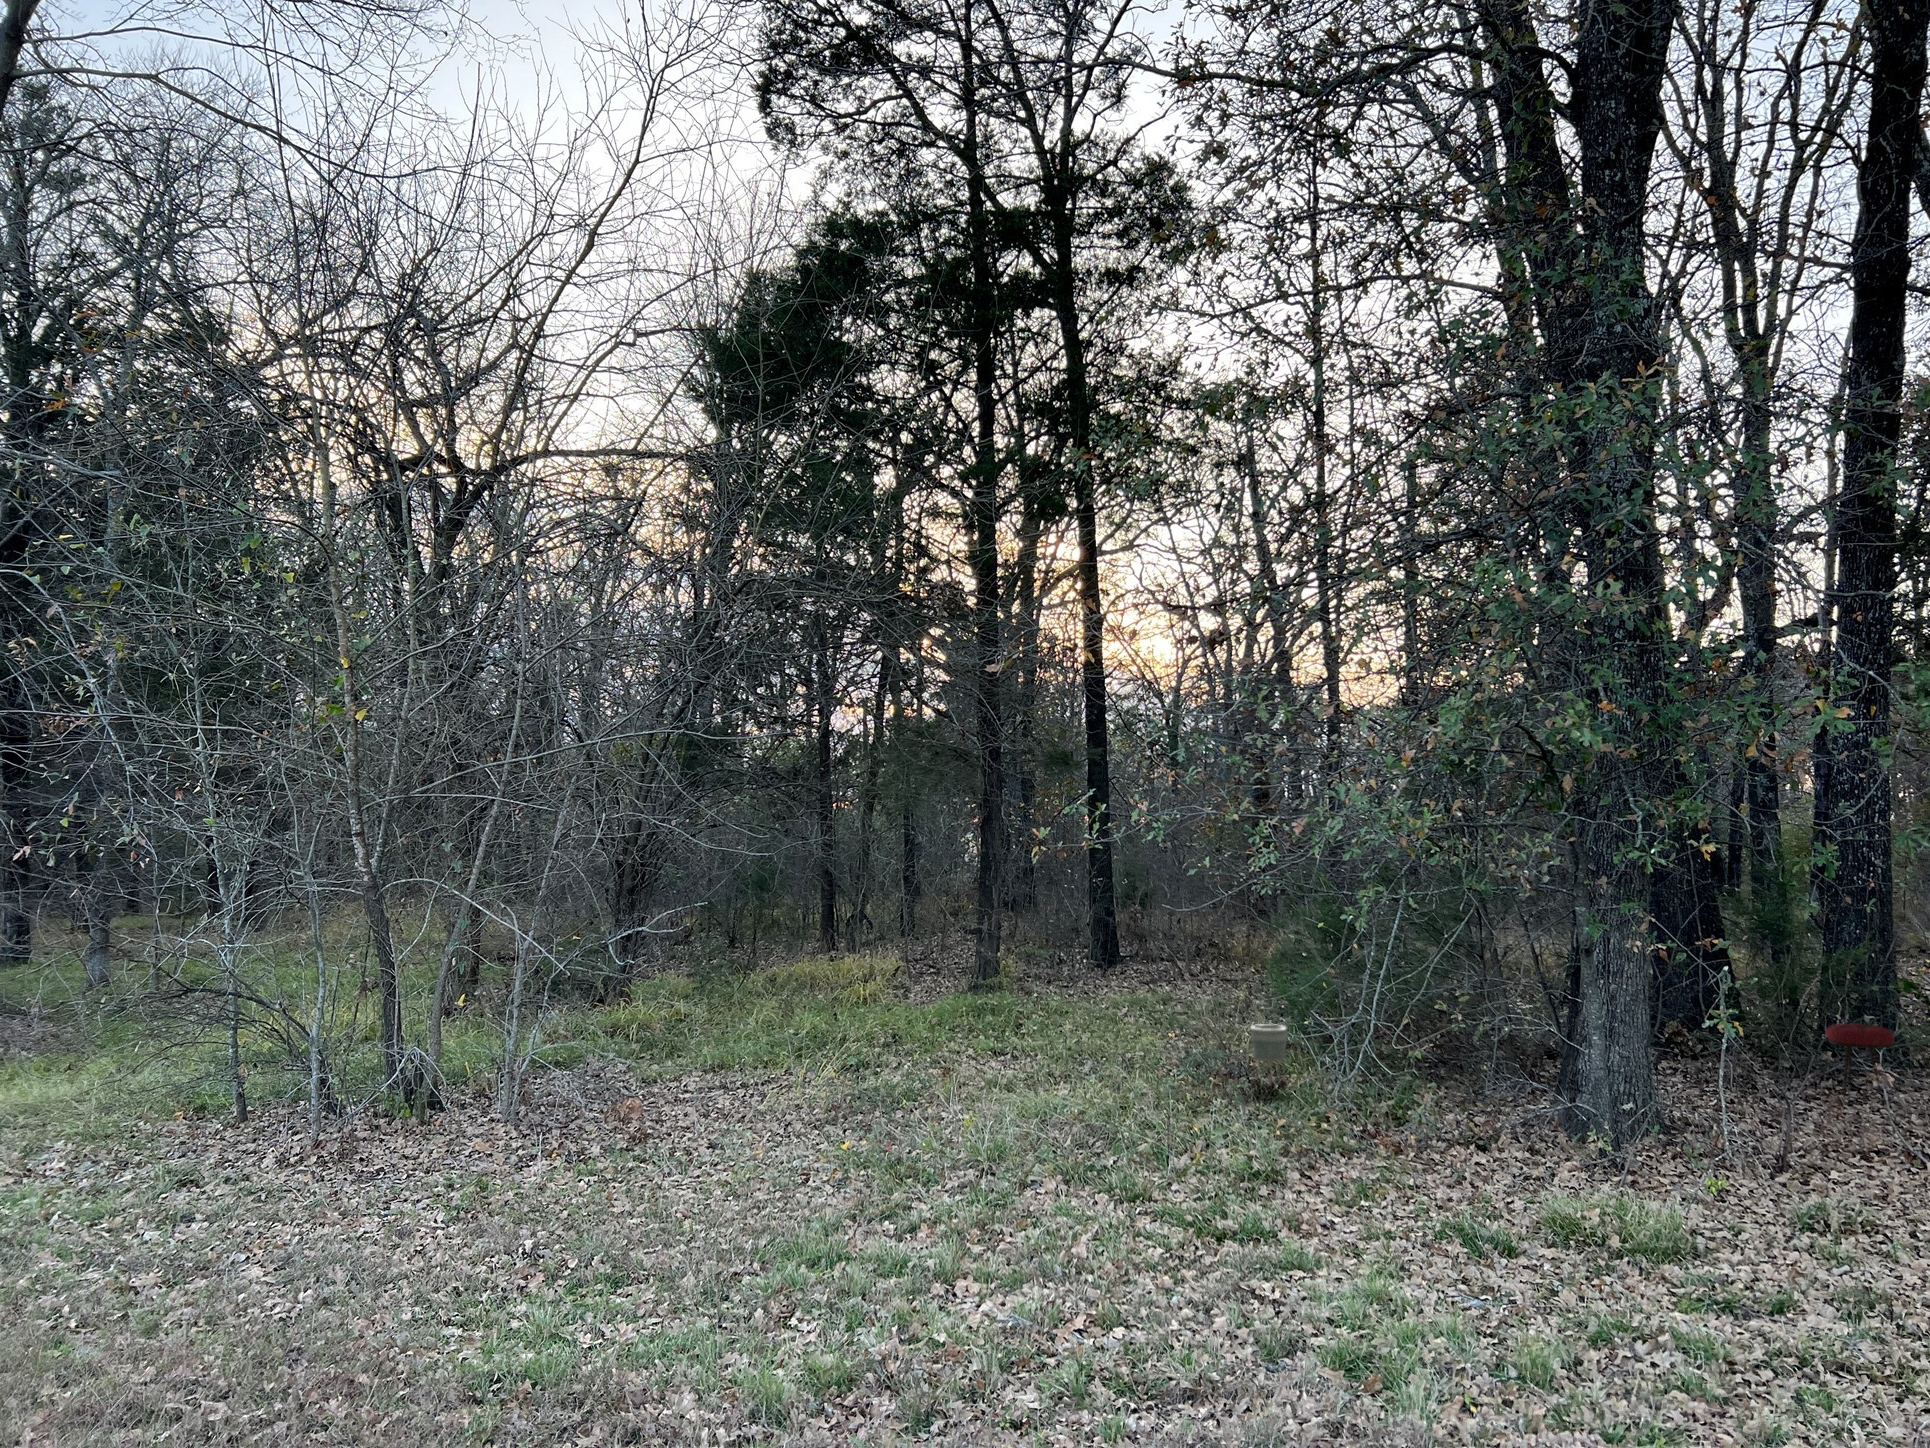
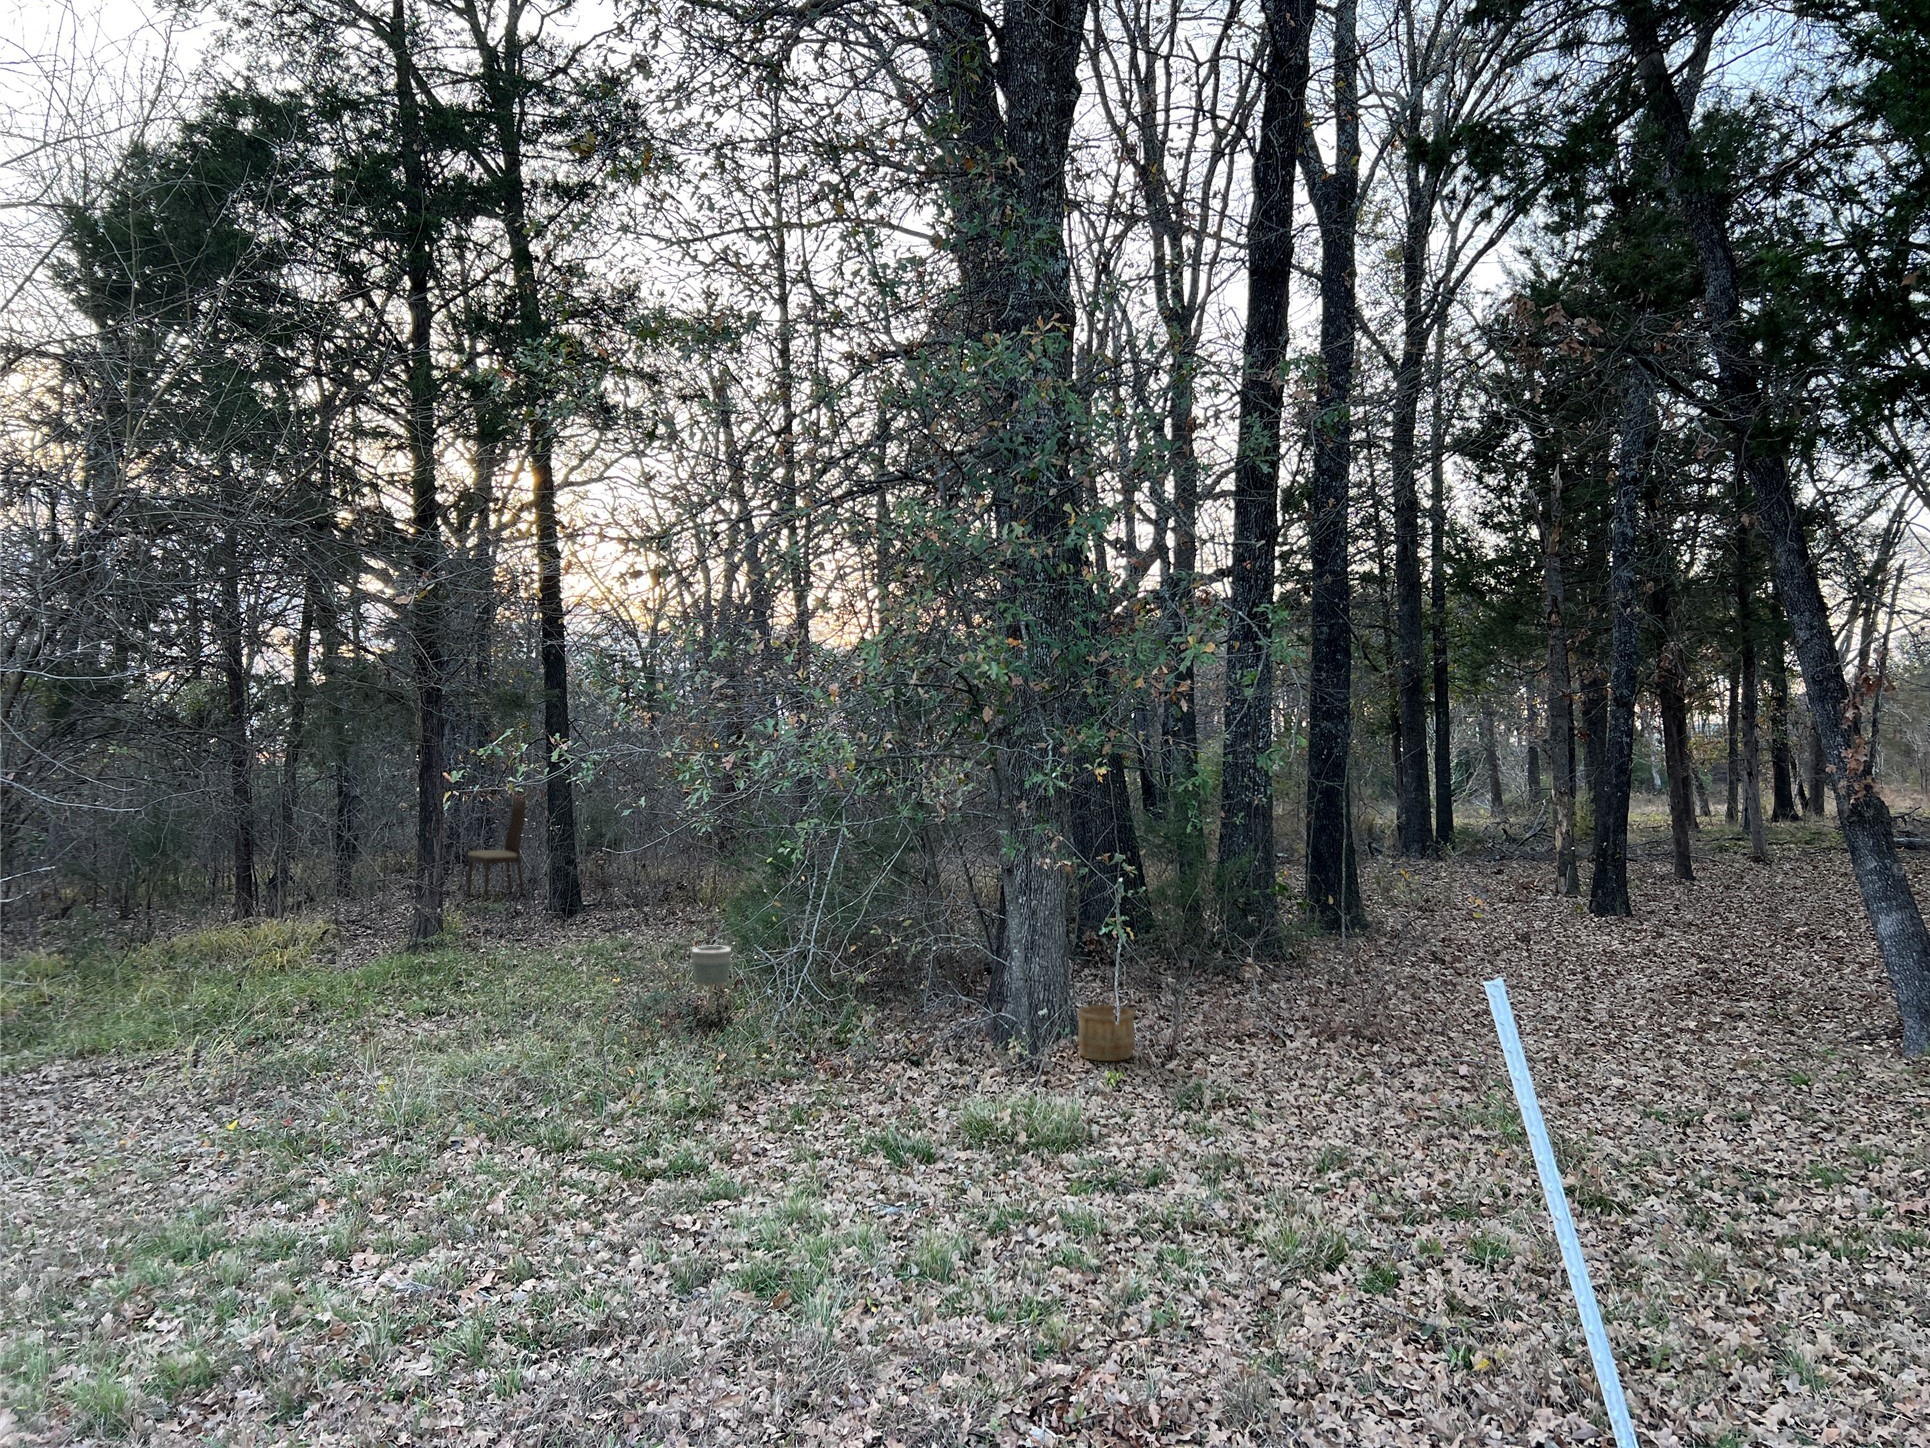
chair: none [1059,896,1104,980] -> present [467,800,526,900]
stool: present [1826,1023,1895,1105] -> none [1233,919,1286,993]
wooden bucket: none [1655,1104,1726,1167] -> present [1077,1005,1136,1061]

